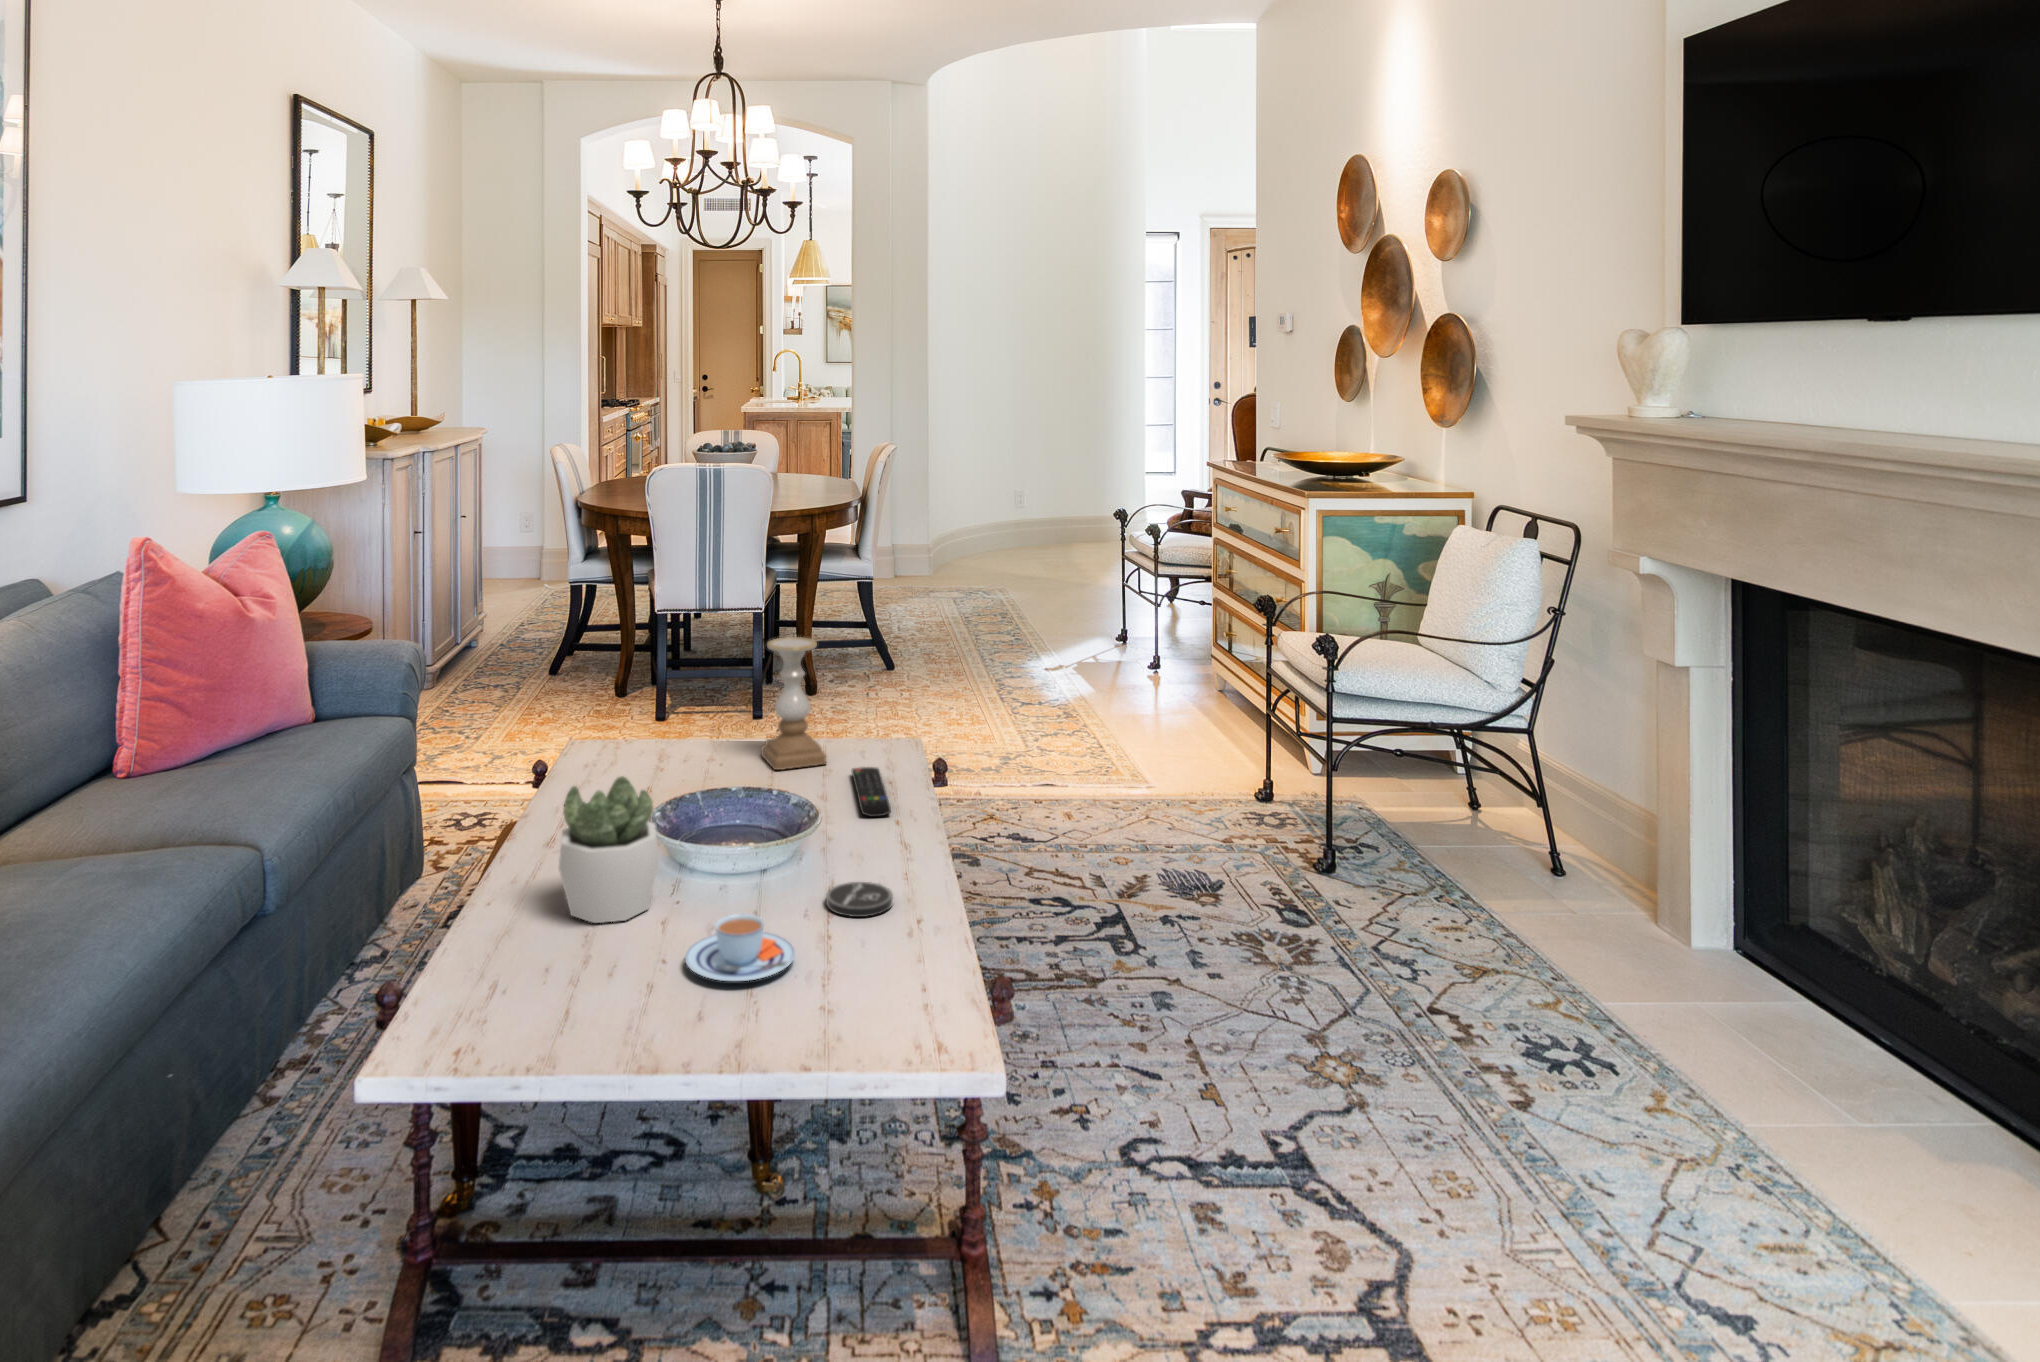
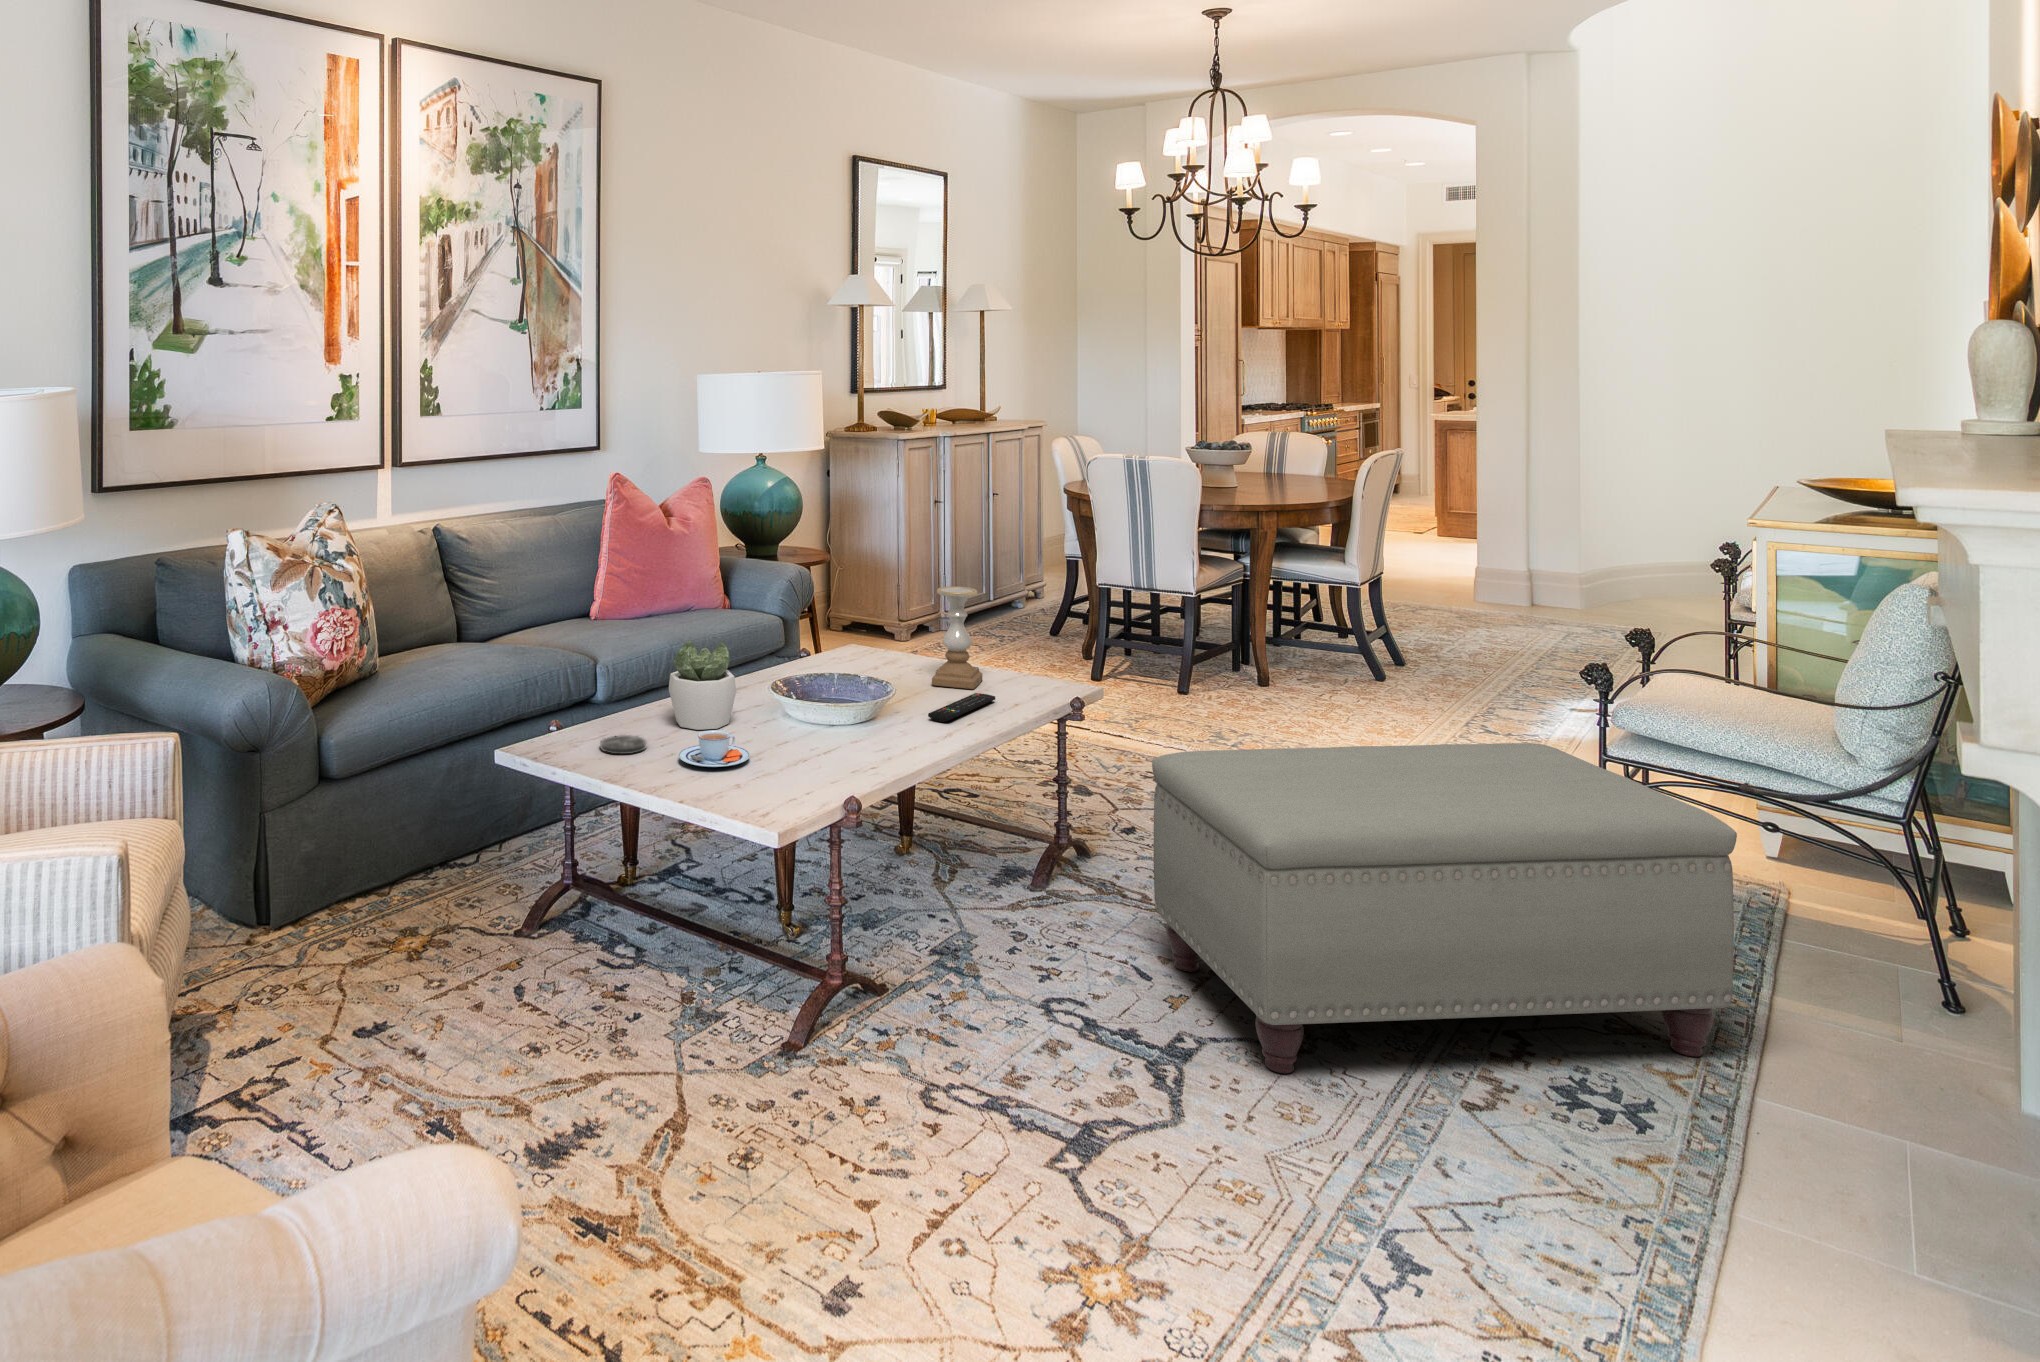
ottoman: none [1121,703,1553,1114] -> present [1152,743,1737,1073]
coaster: present [826,882,893,917] -> present [600,735,646,754]

